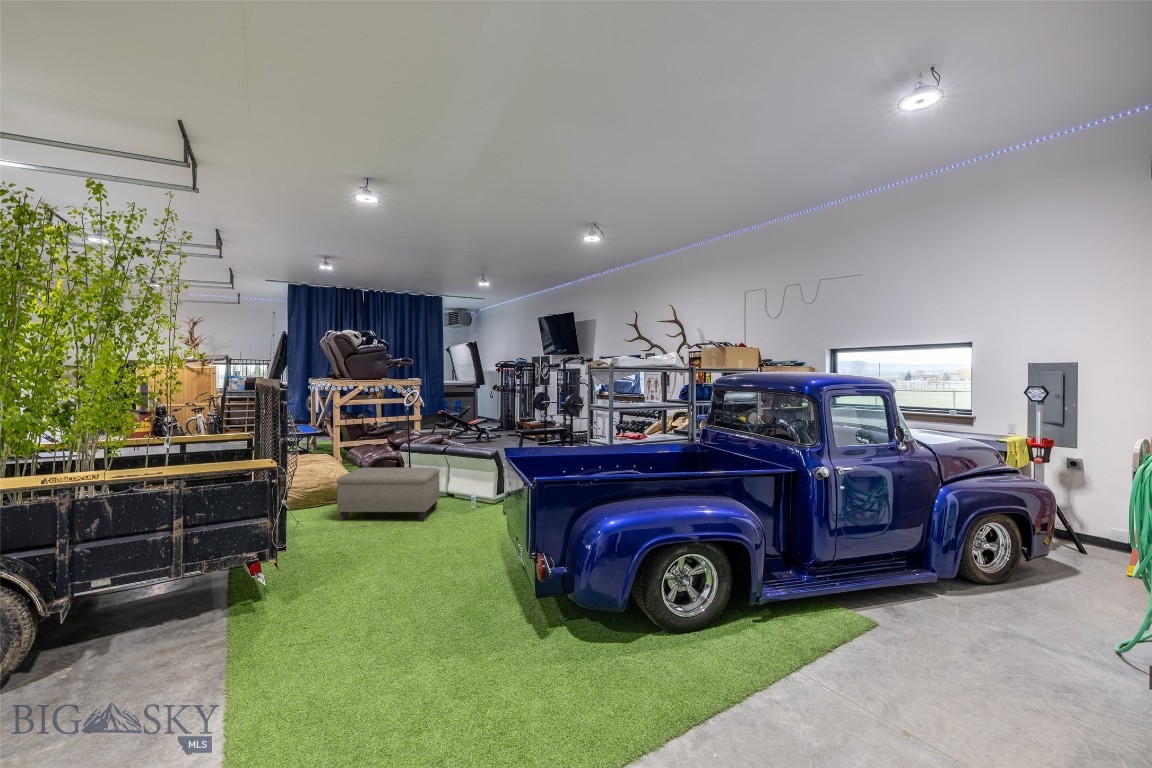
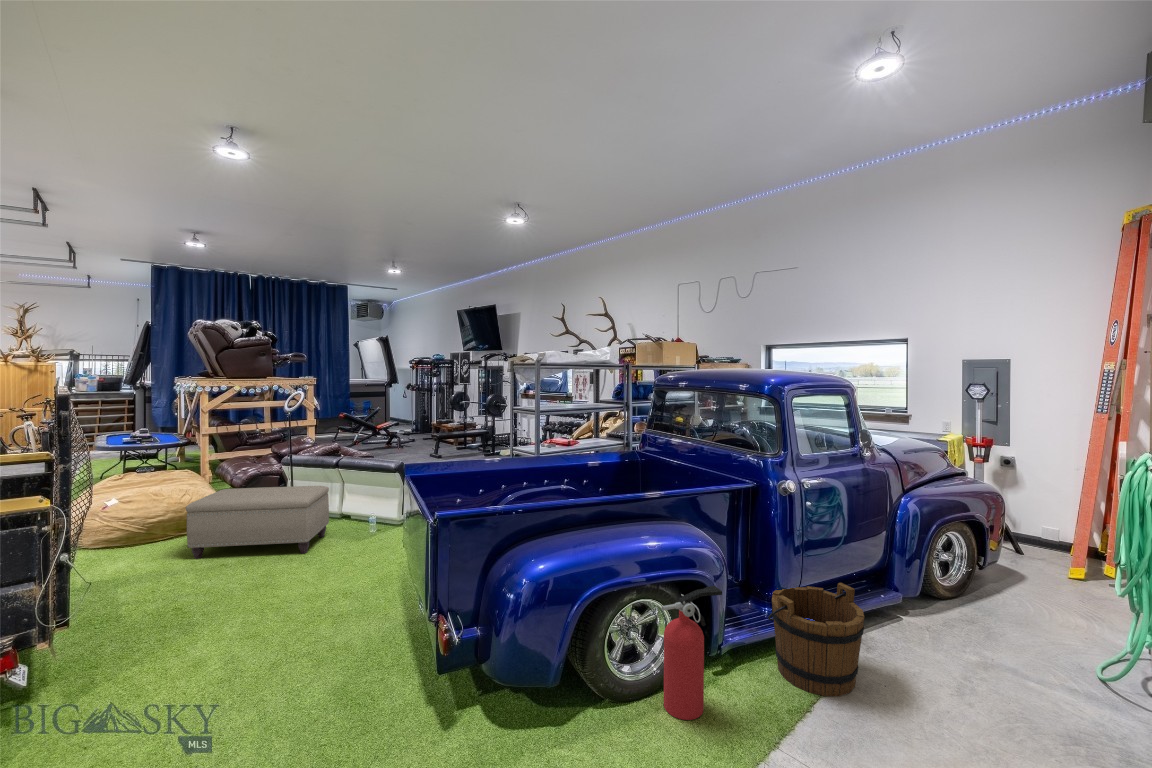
fire extinguisher: none [707,547,758,649] -> present [661,586,722,720]
bucket: none [802,555,885,645] -> present [768,583,864,696]

